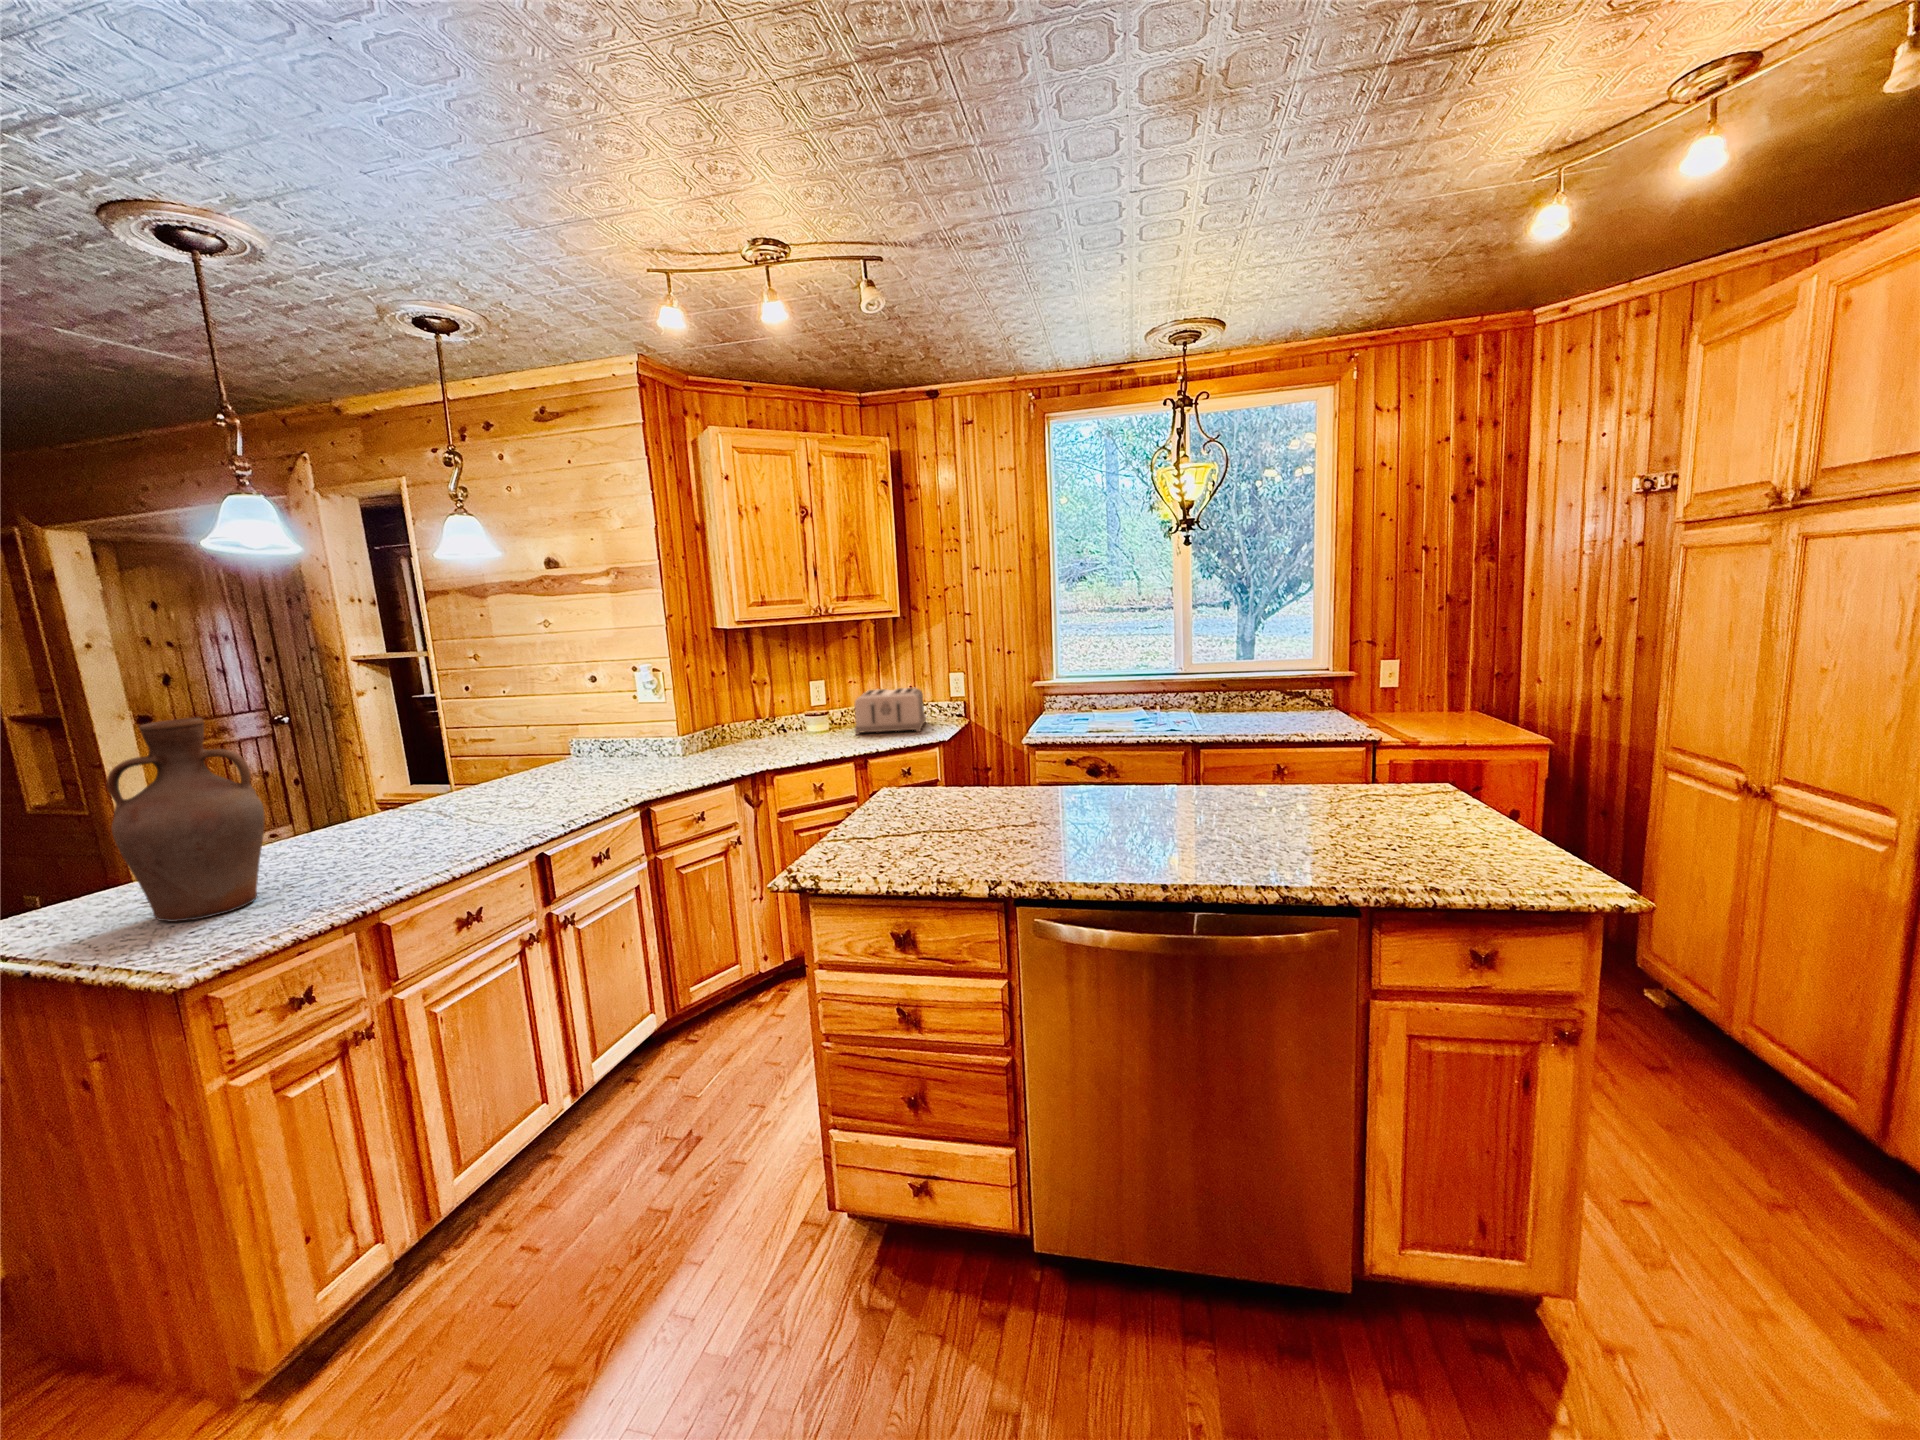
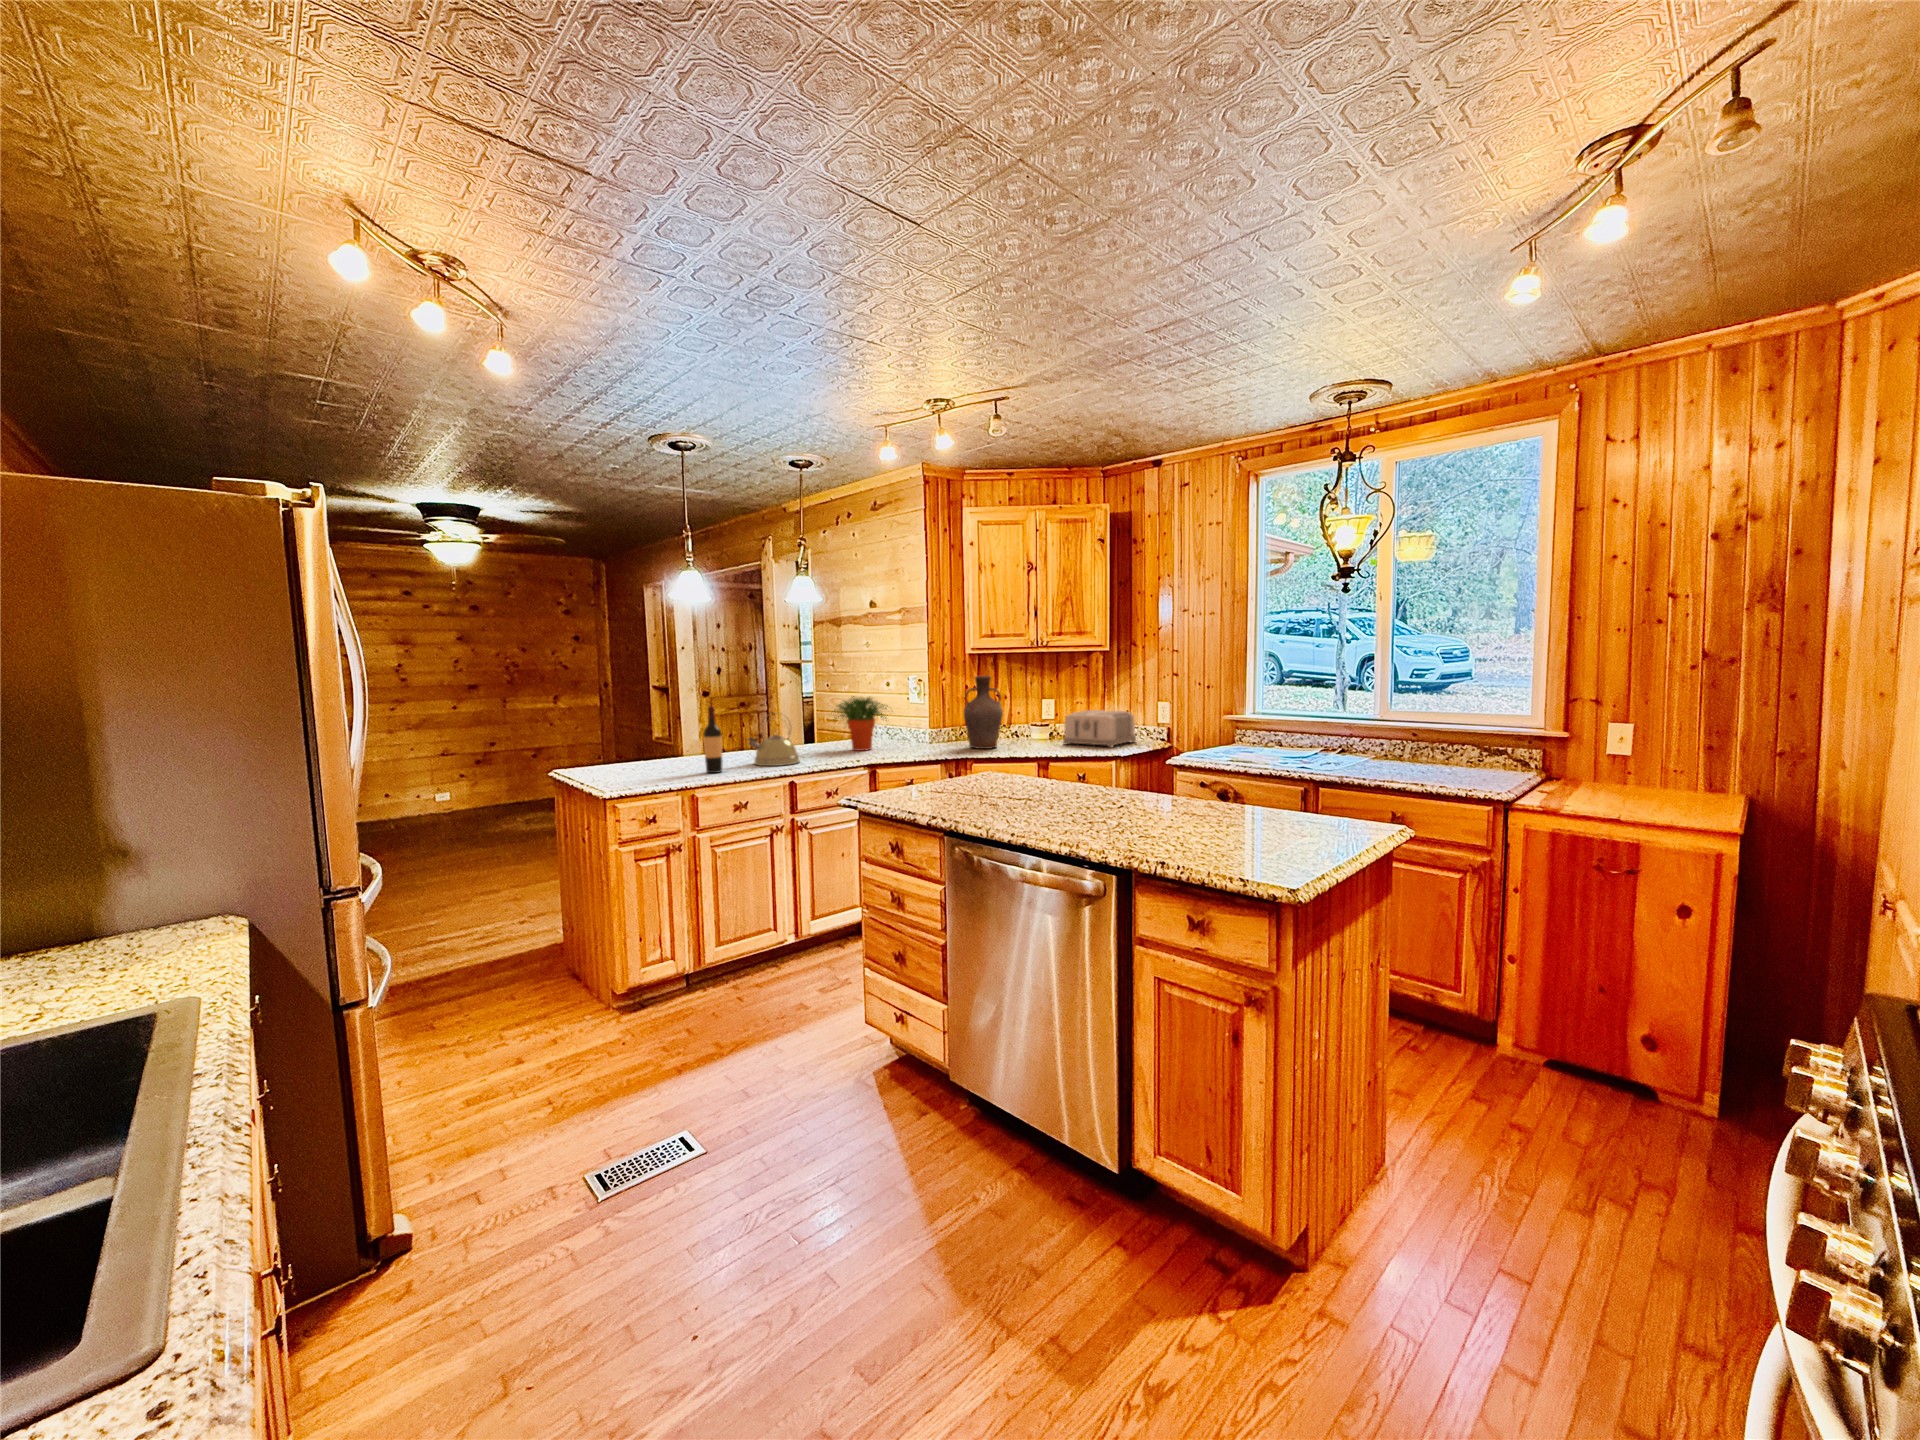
potted plant: none [533,699,639,784] -> present [834,696,893,751]
vase: present [107,718,265,922] -> present [964,675,1003,749]
kettle: none [424,742,531,841] -> present [748,713,799,766]
wine bottle: none [348,747,401,877] -> present [703,706,722,773]

